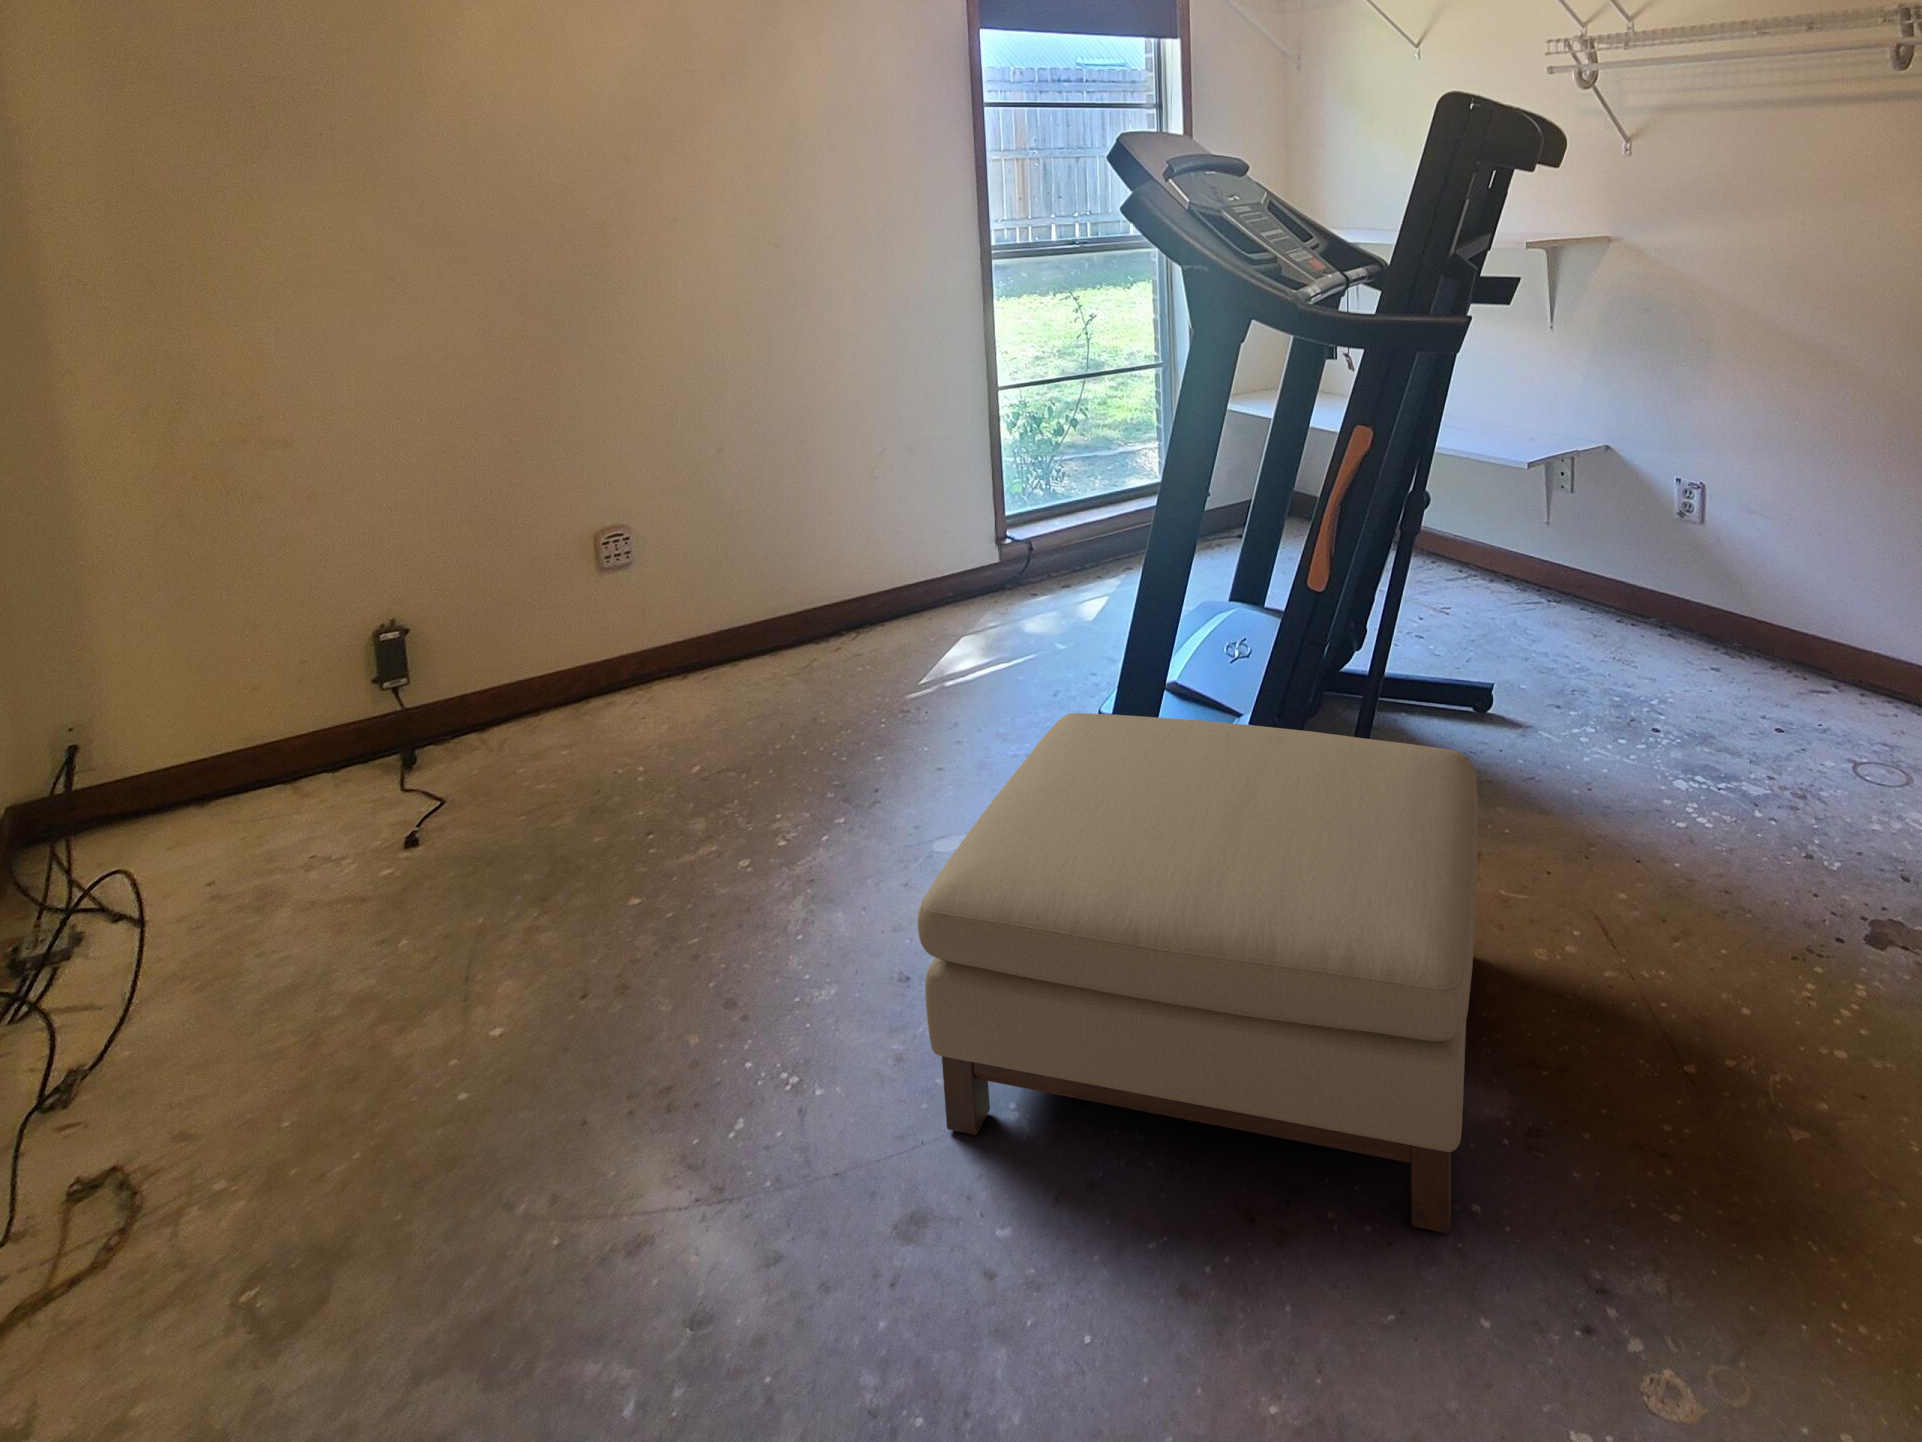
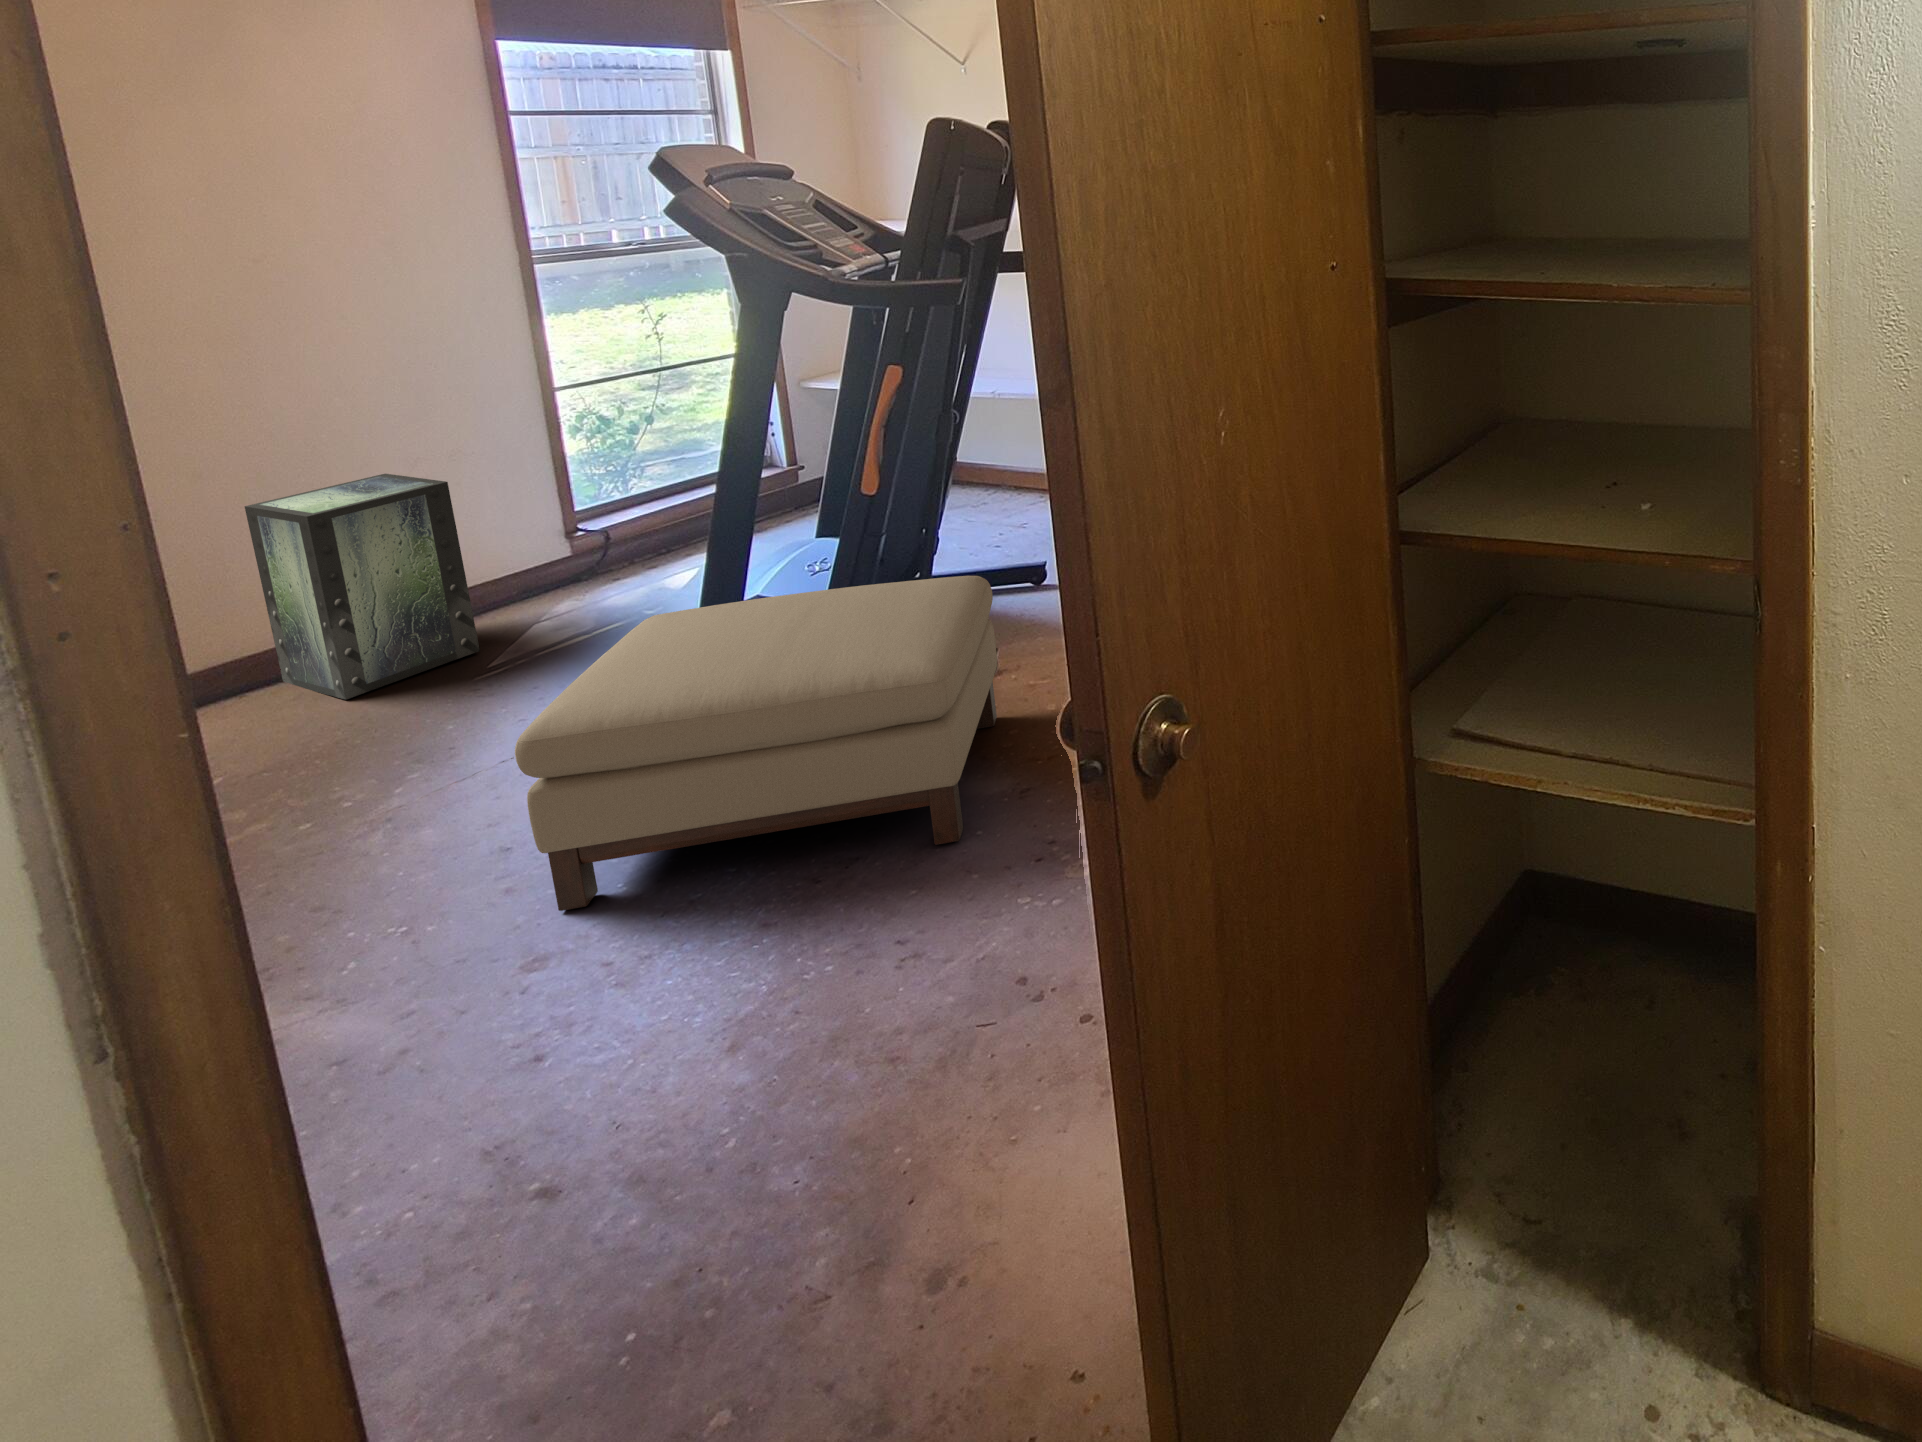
storage box: none [756,459,919,690] -> present [245,474,480,700]

